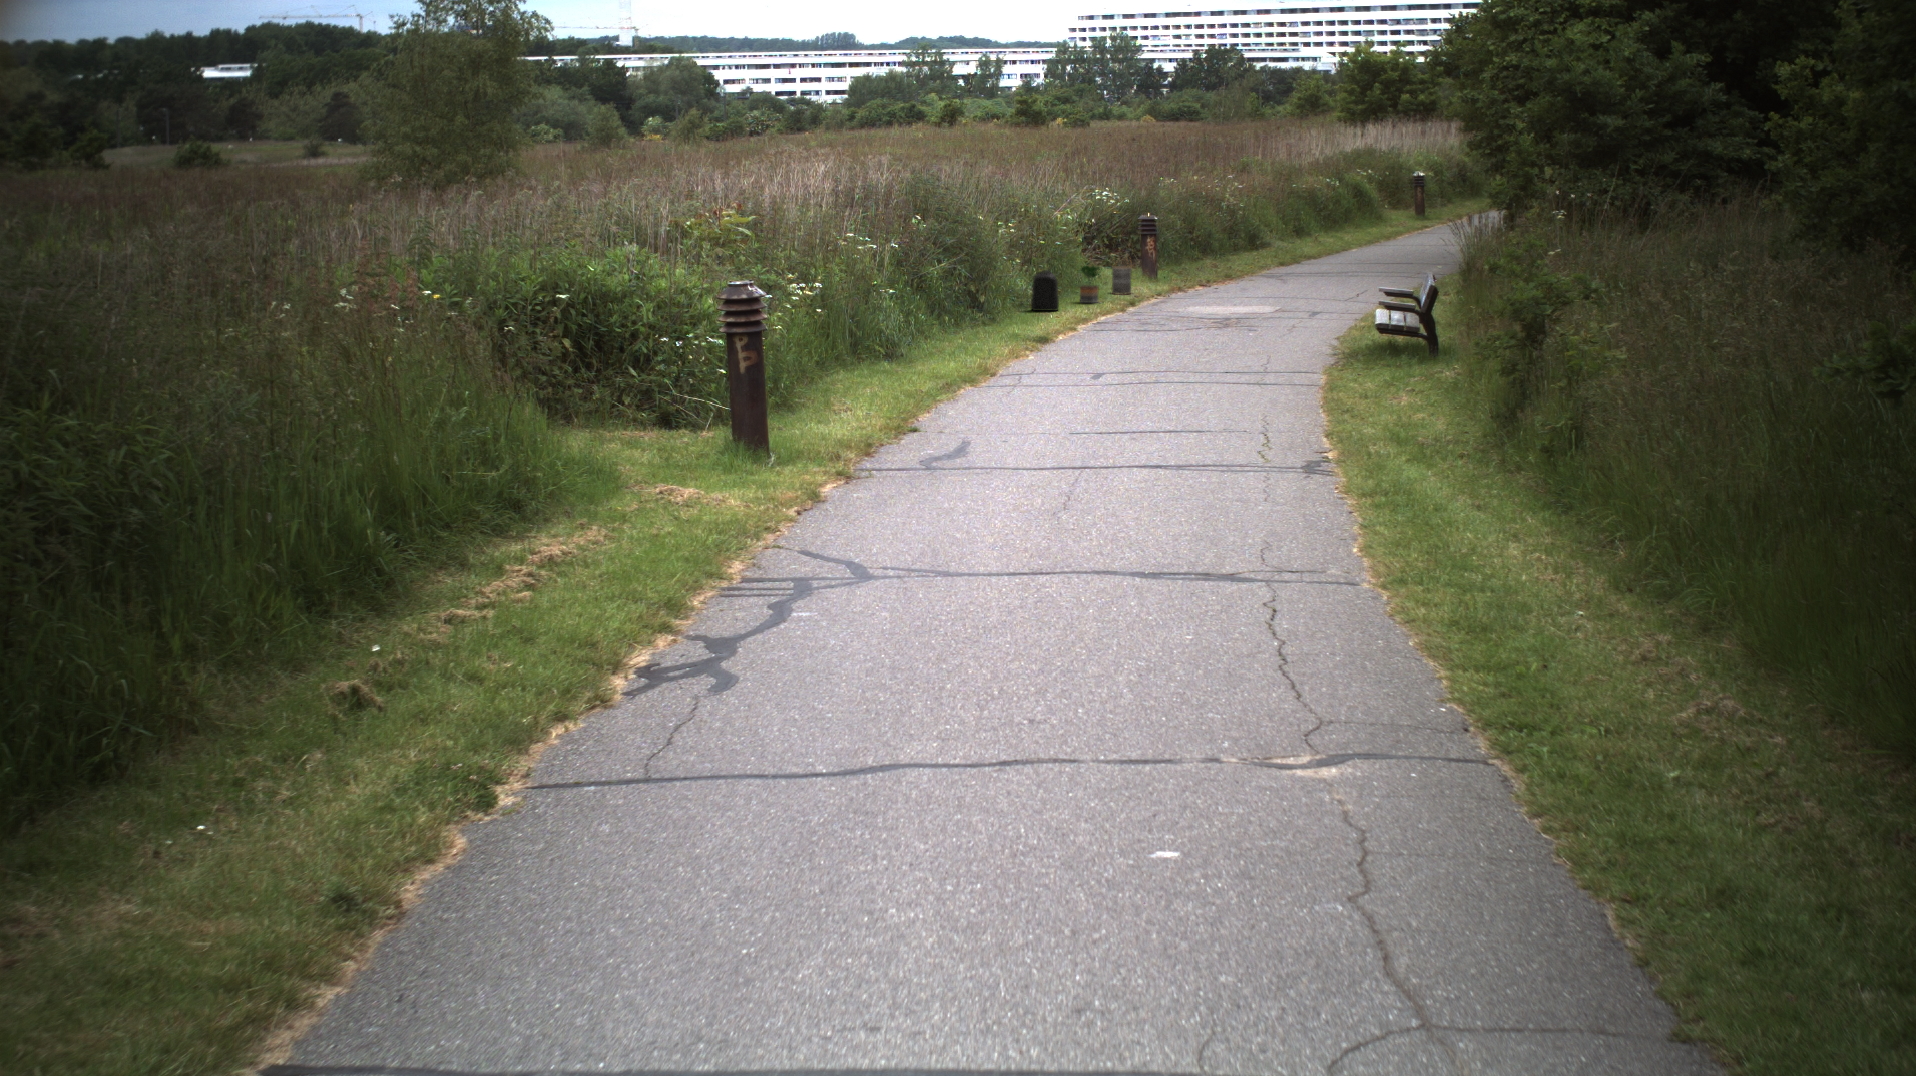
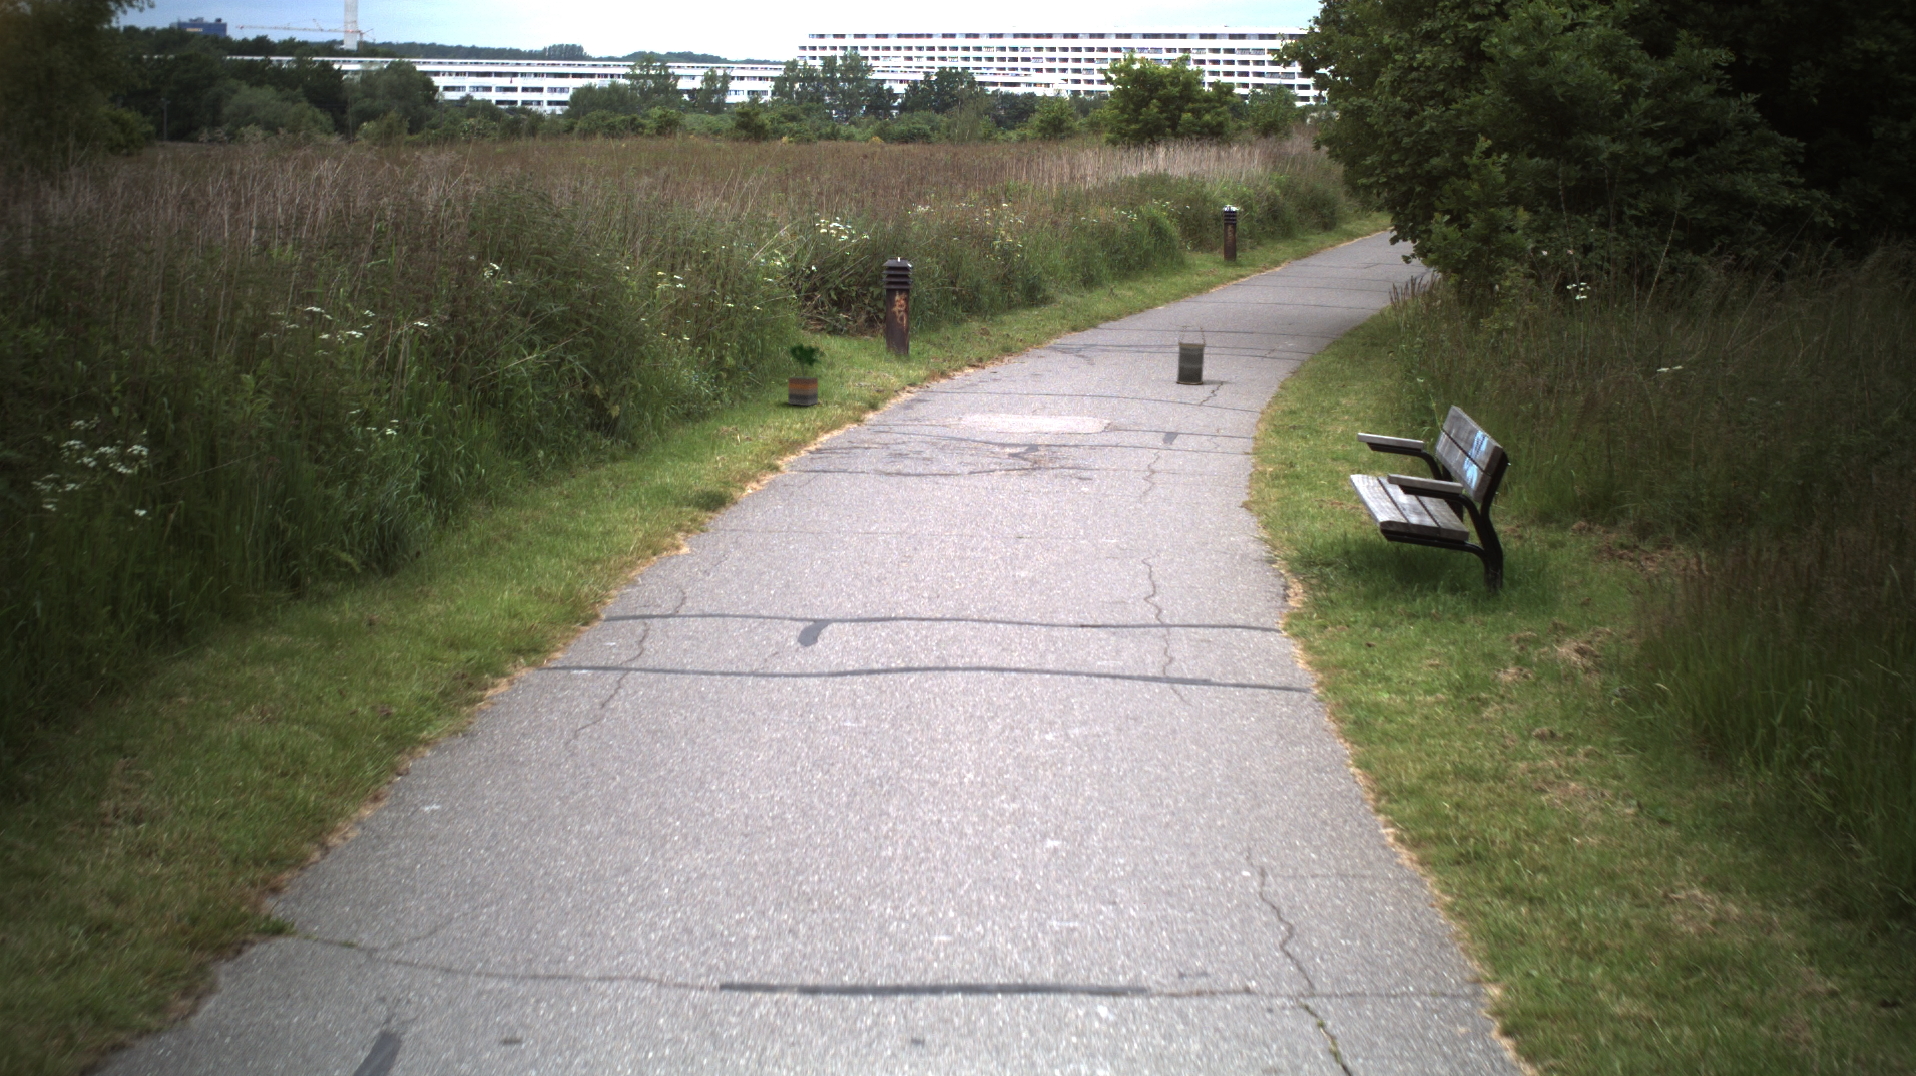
basket: present [1112,265,1132,295] -> present [1177,328,1206,384]
backpack: present [1031,270,1059,311] -> none [704,356,751,424]

